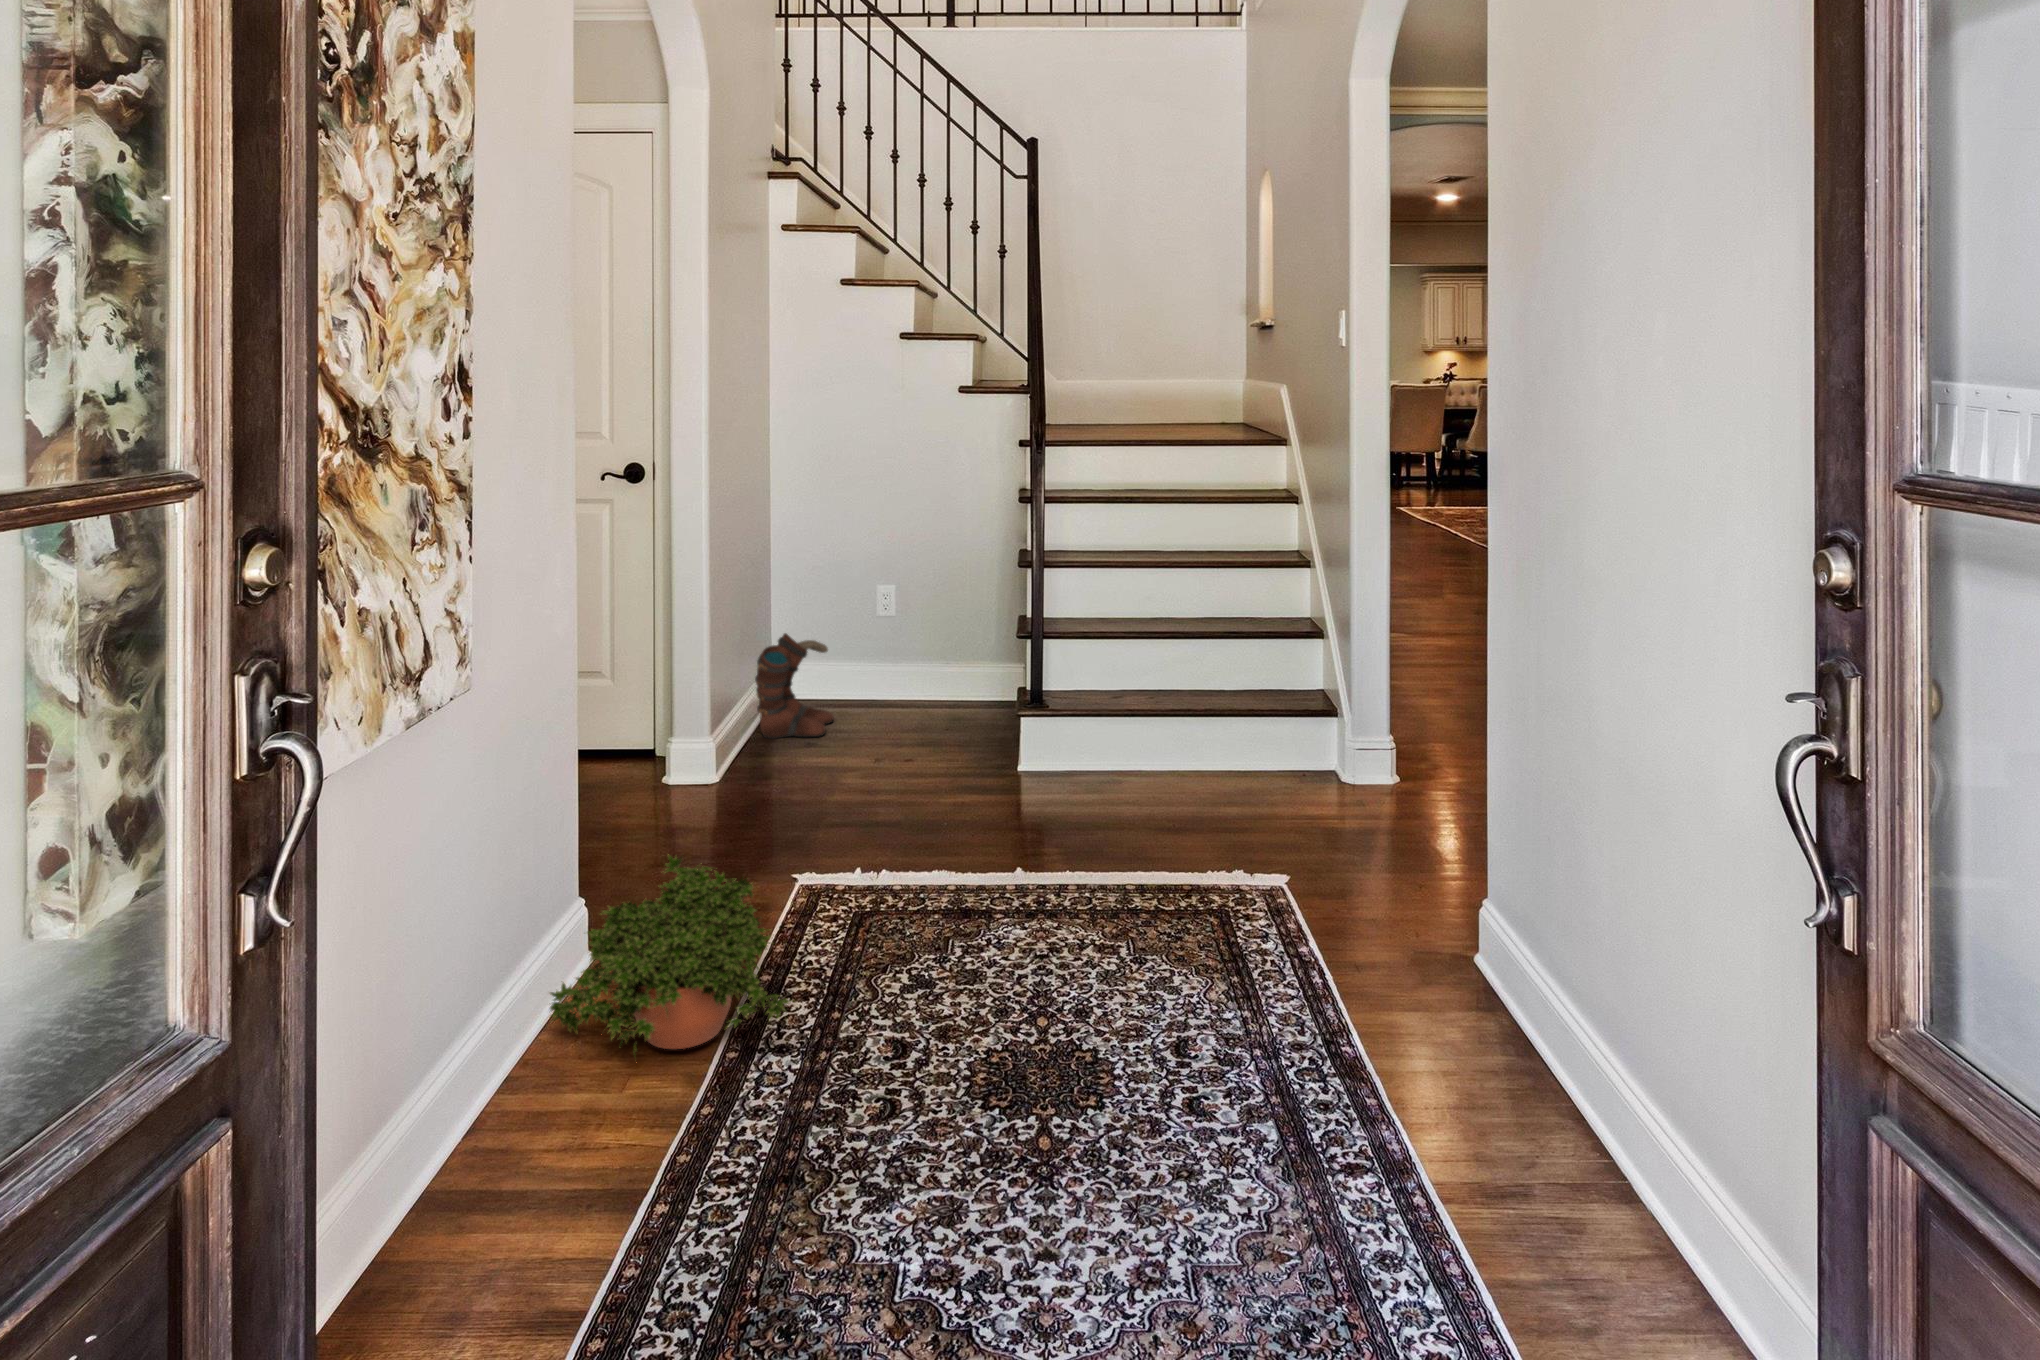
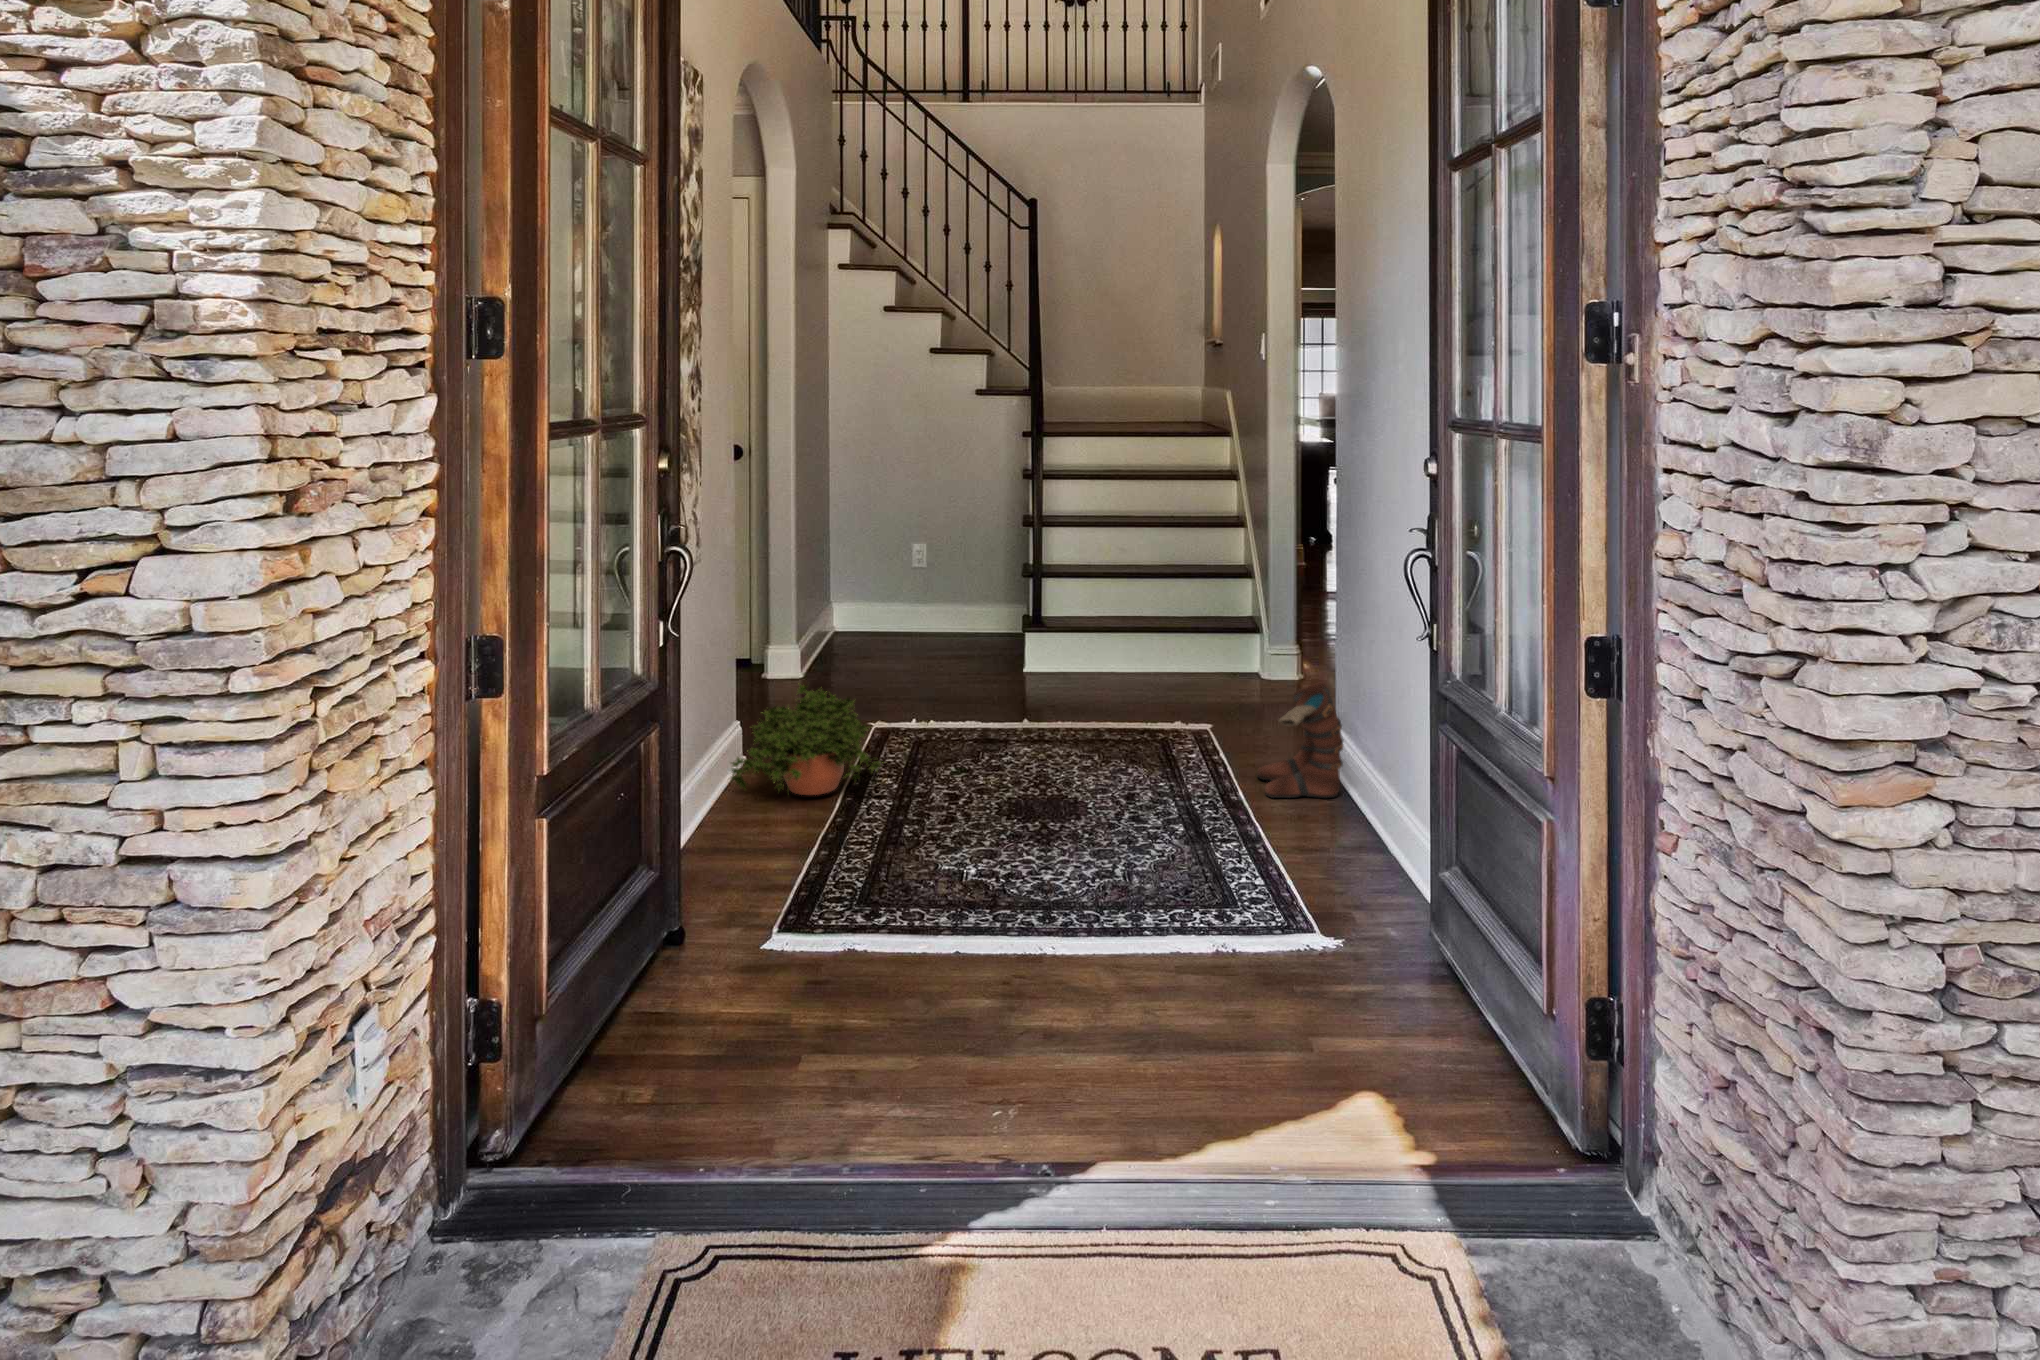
boots: present [755,633,834,739] -> present [1257,682,1343,798]

